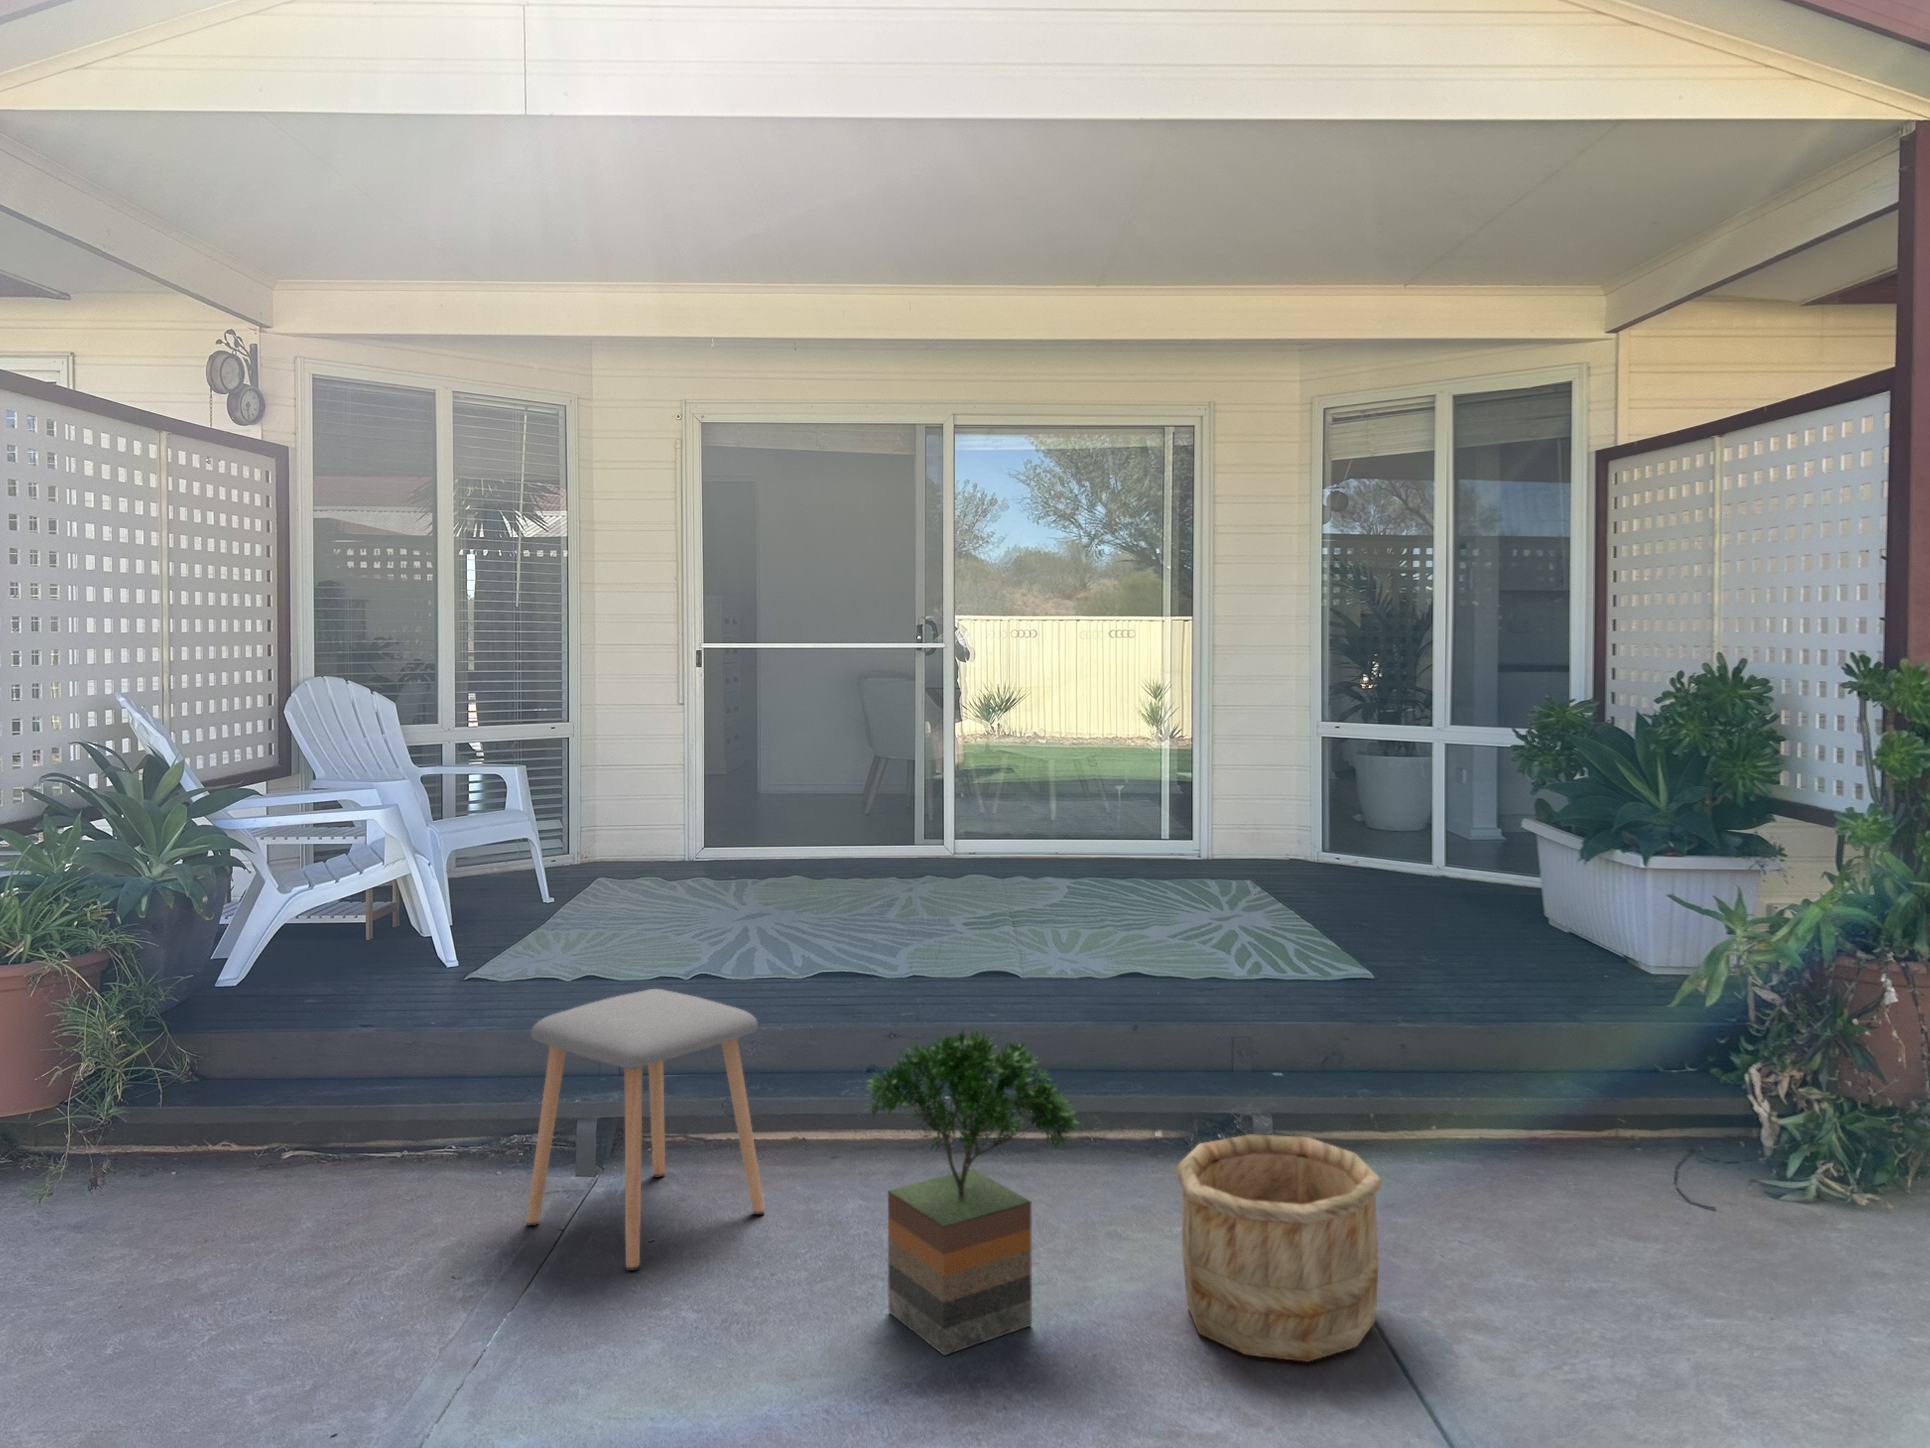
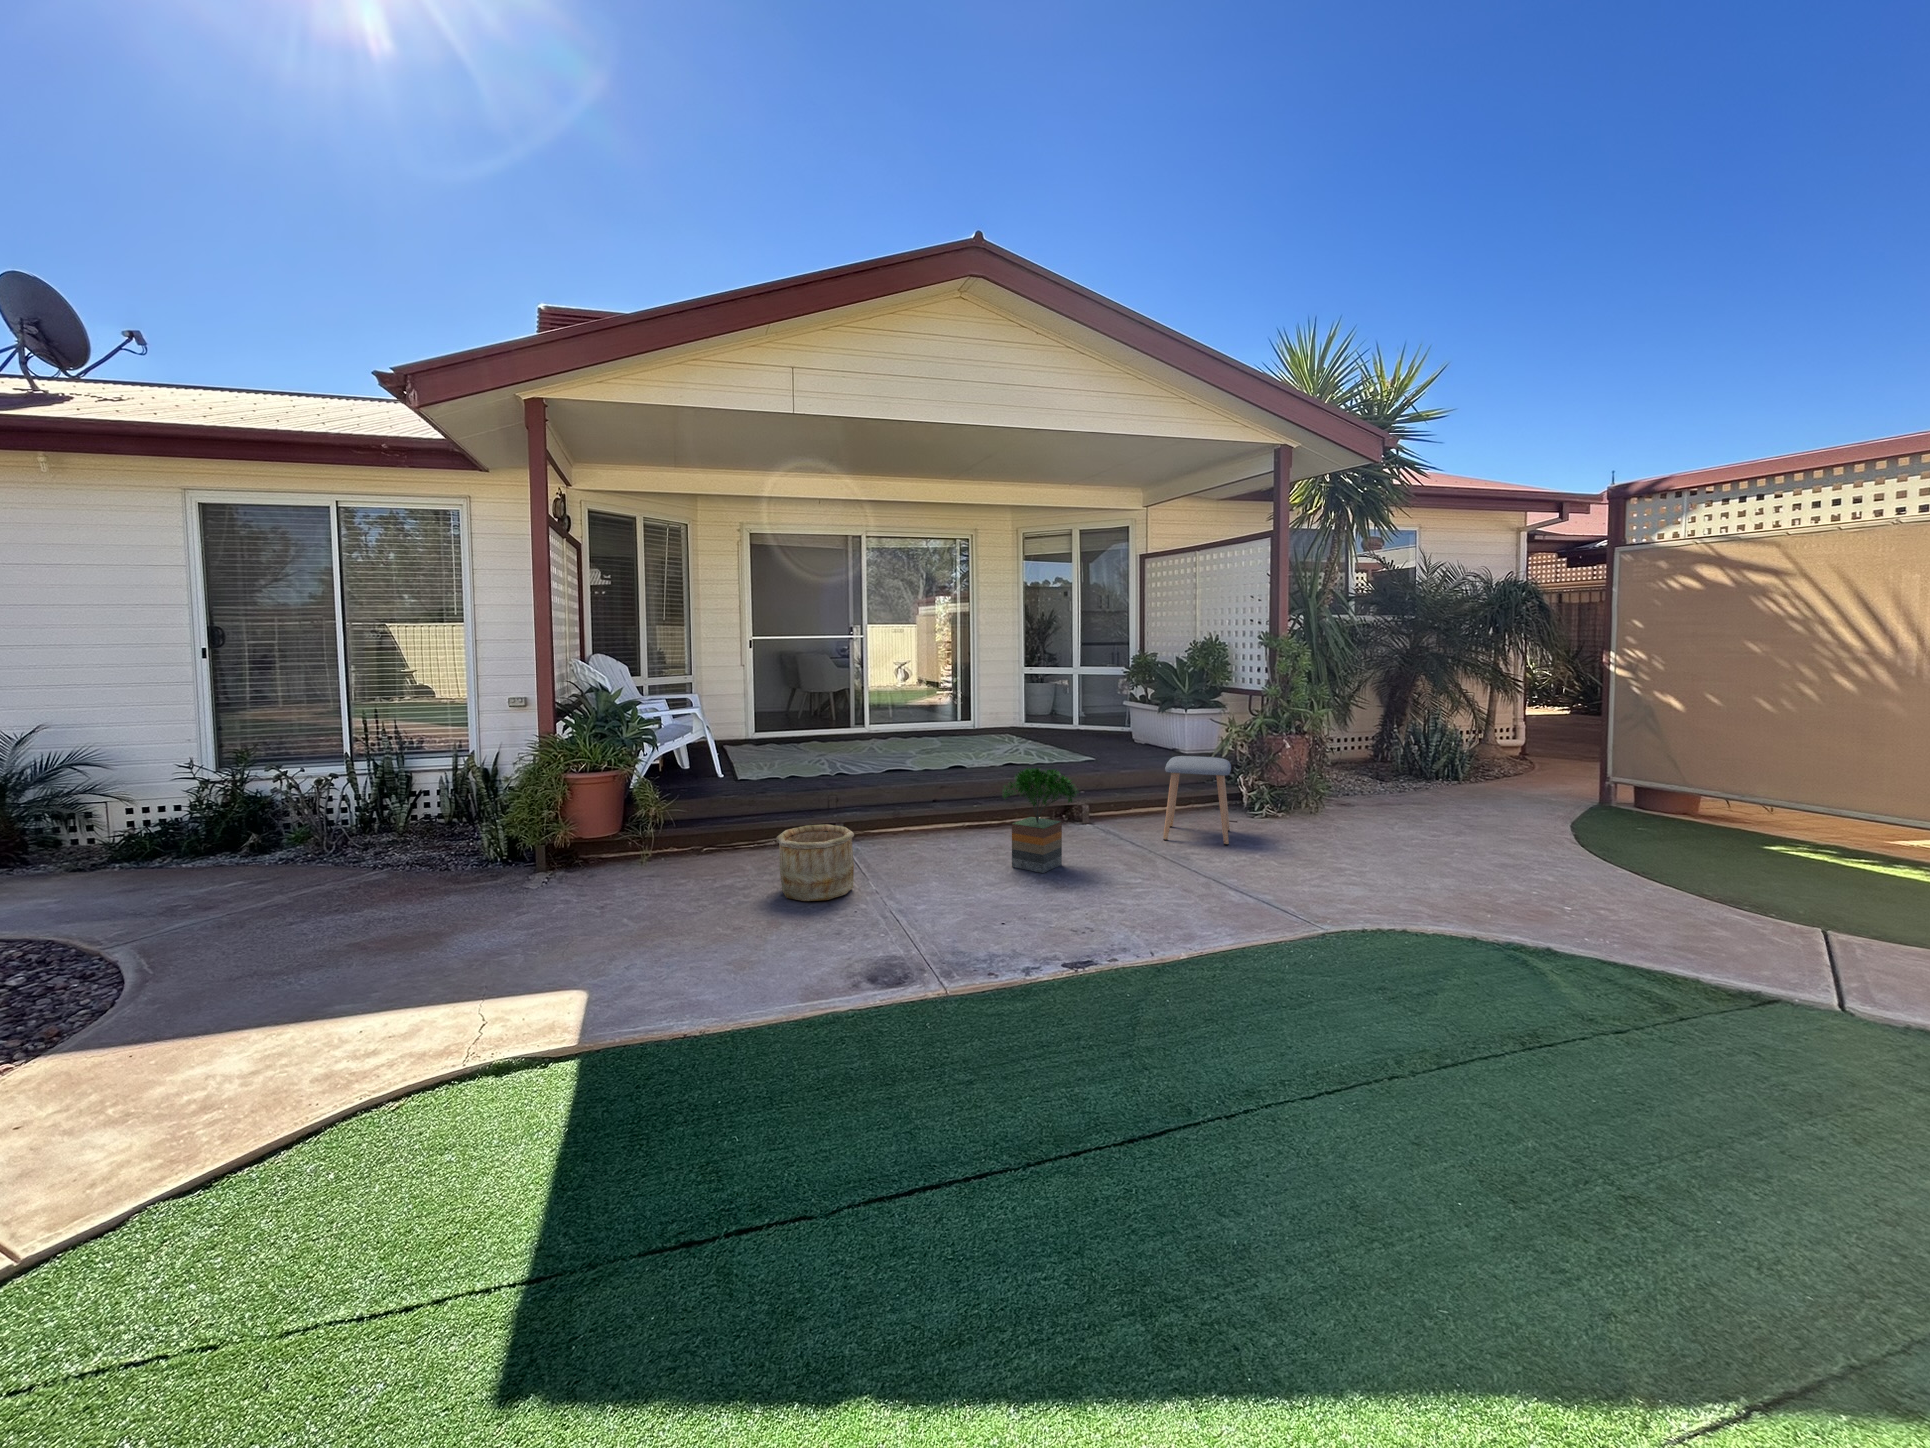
stool: present [527,989,764,1271] -> present [1163,756,1231,845]
wooden bucket: present [1175,1134,1382,1362] -> present [776,824,854,901]

